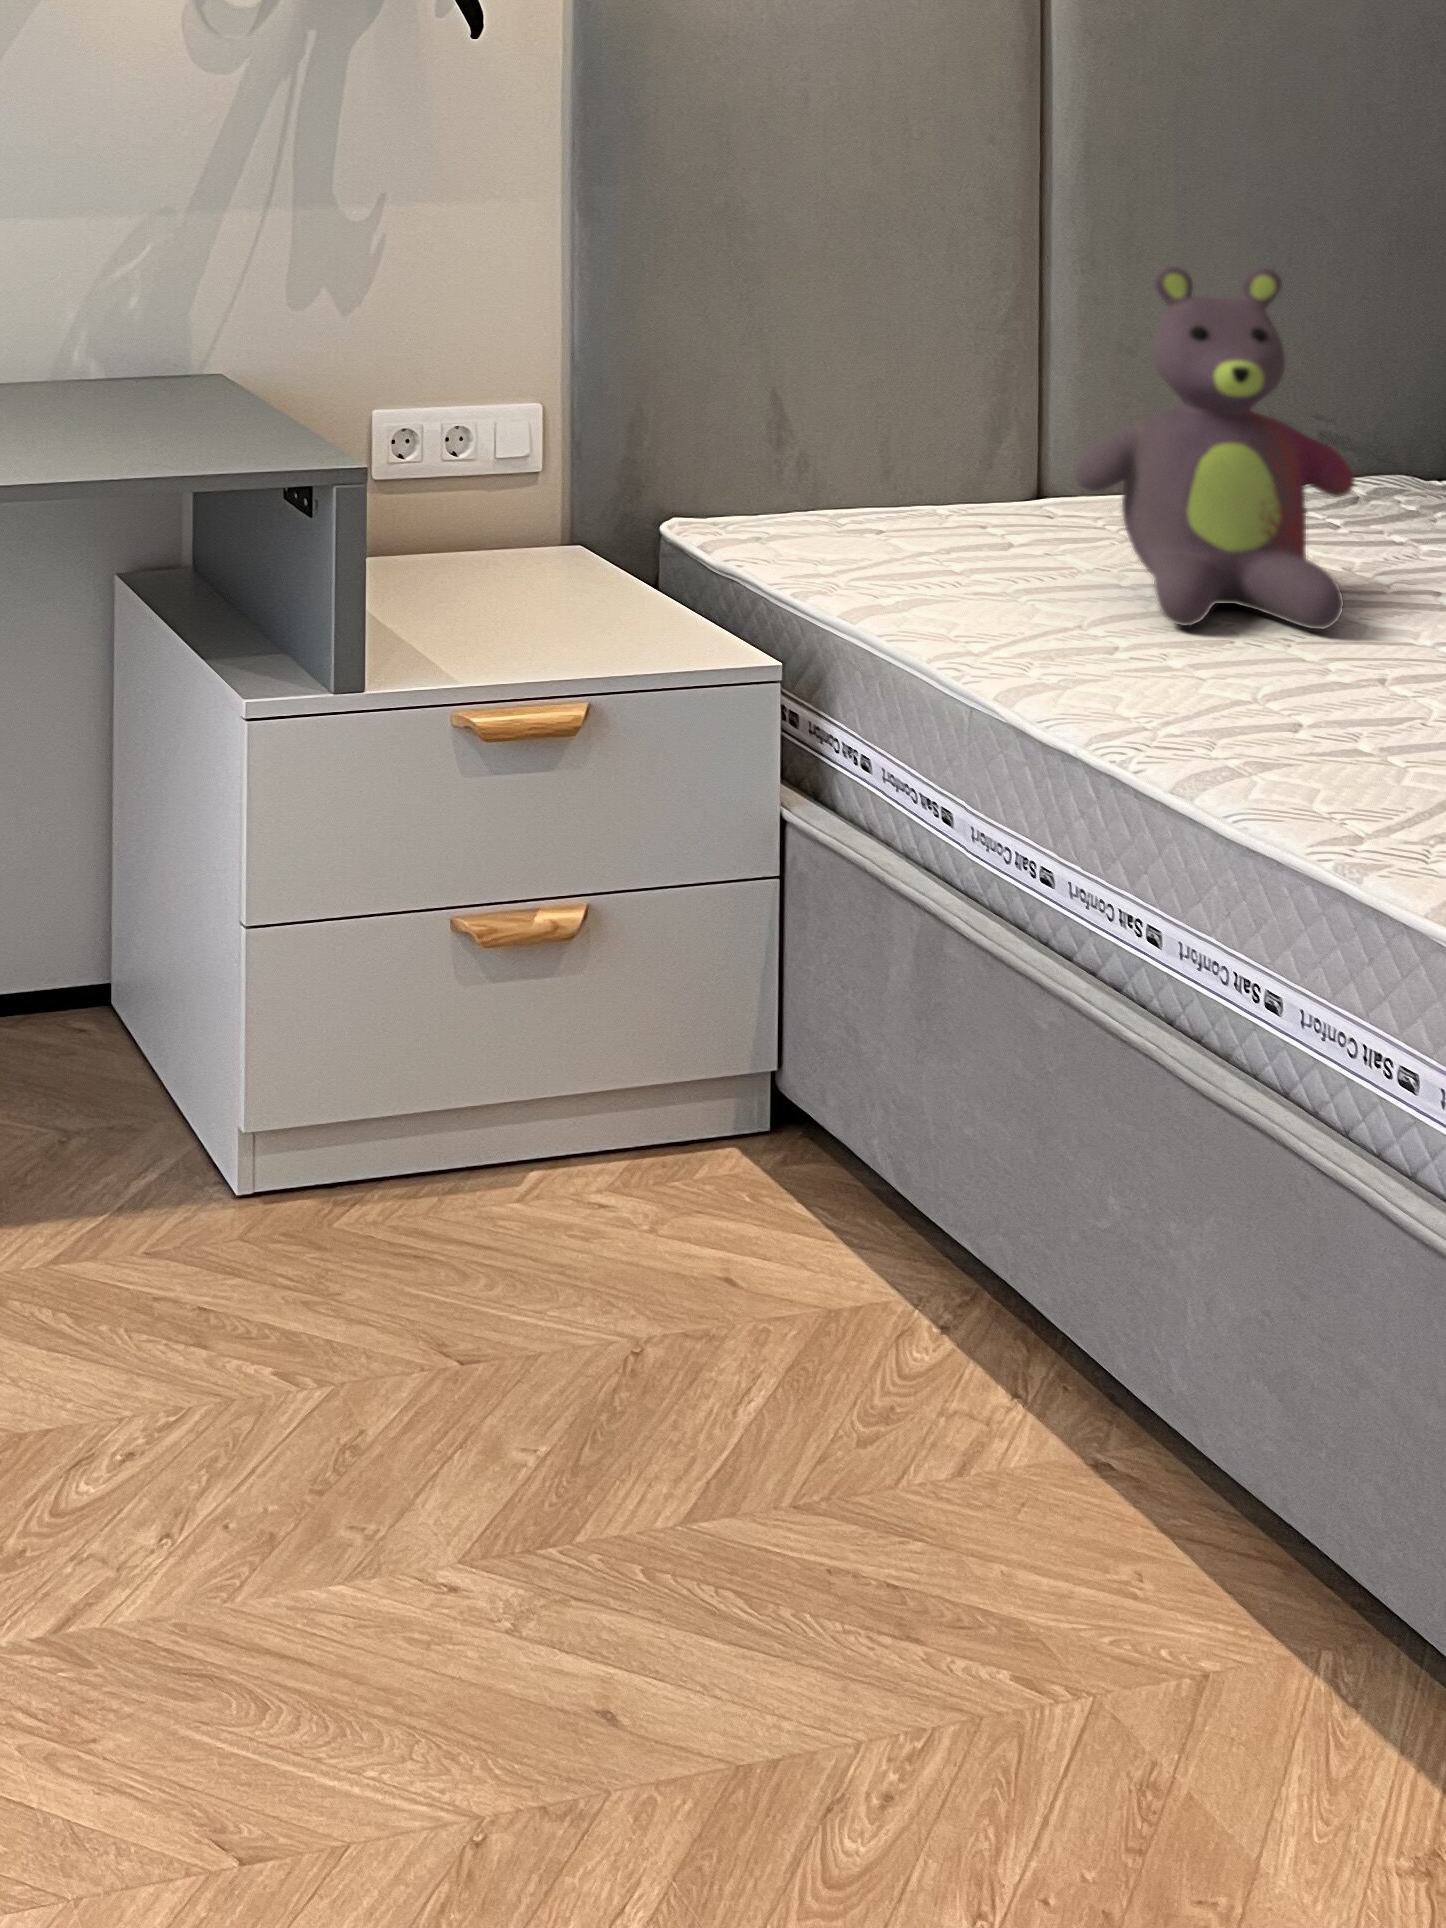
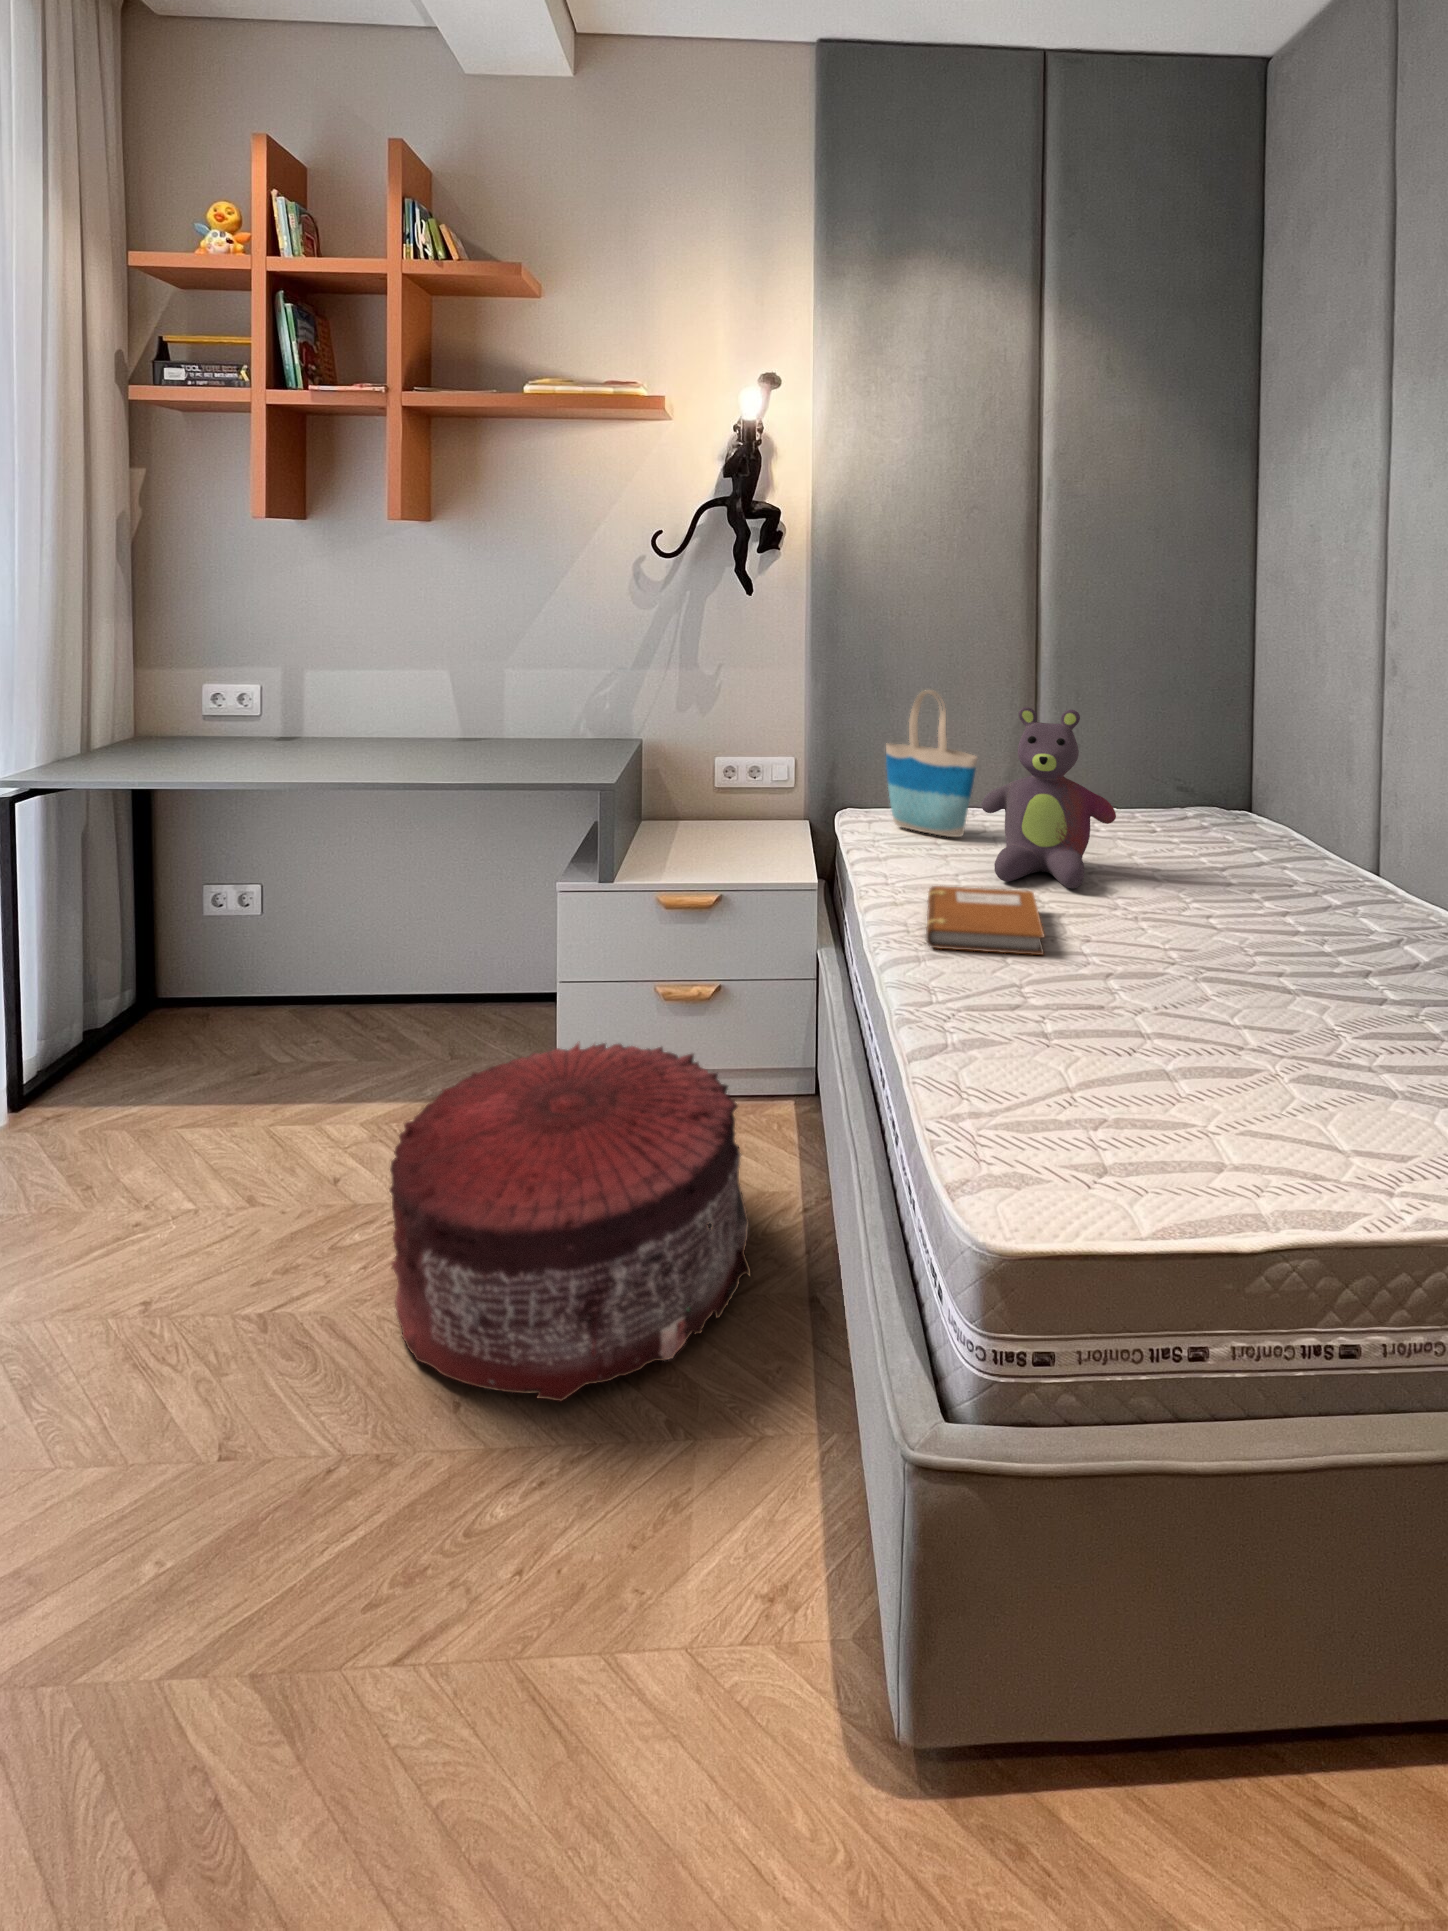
tote bag: none [784,236,1015,550] -> present [886,690,977,837]
notebook: none [1105,636,1439,754] -> present [926,886,1044,955]
pouf: none [243,1024,972,1692] -> present [390,1043,751,1401]

